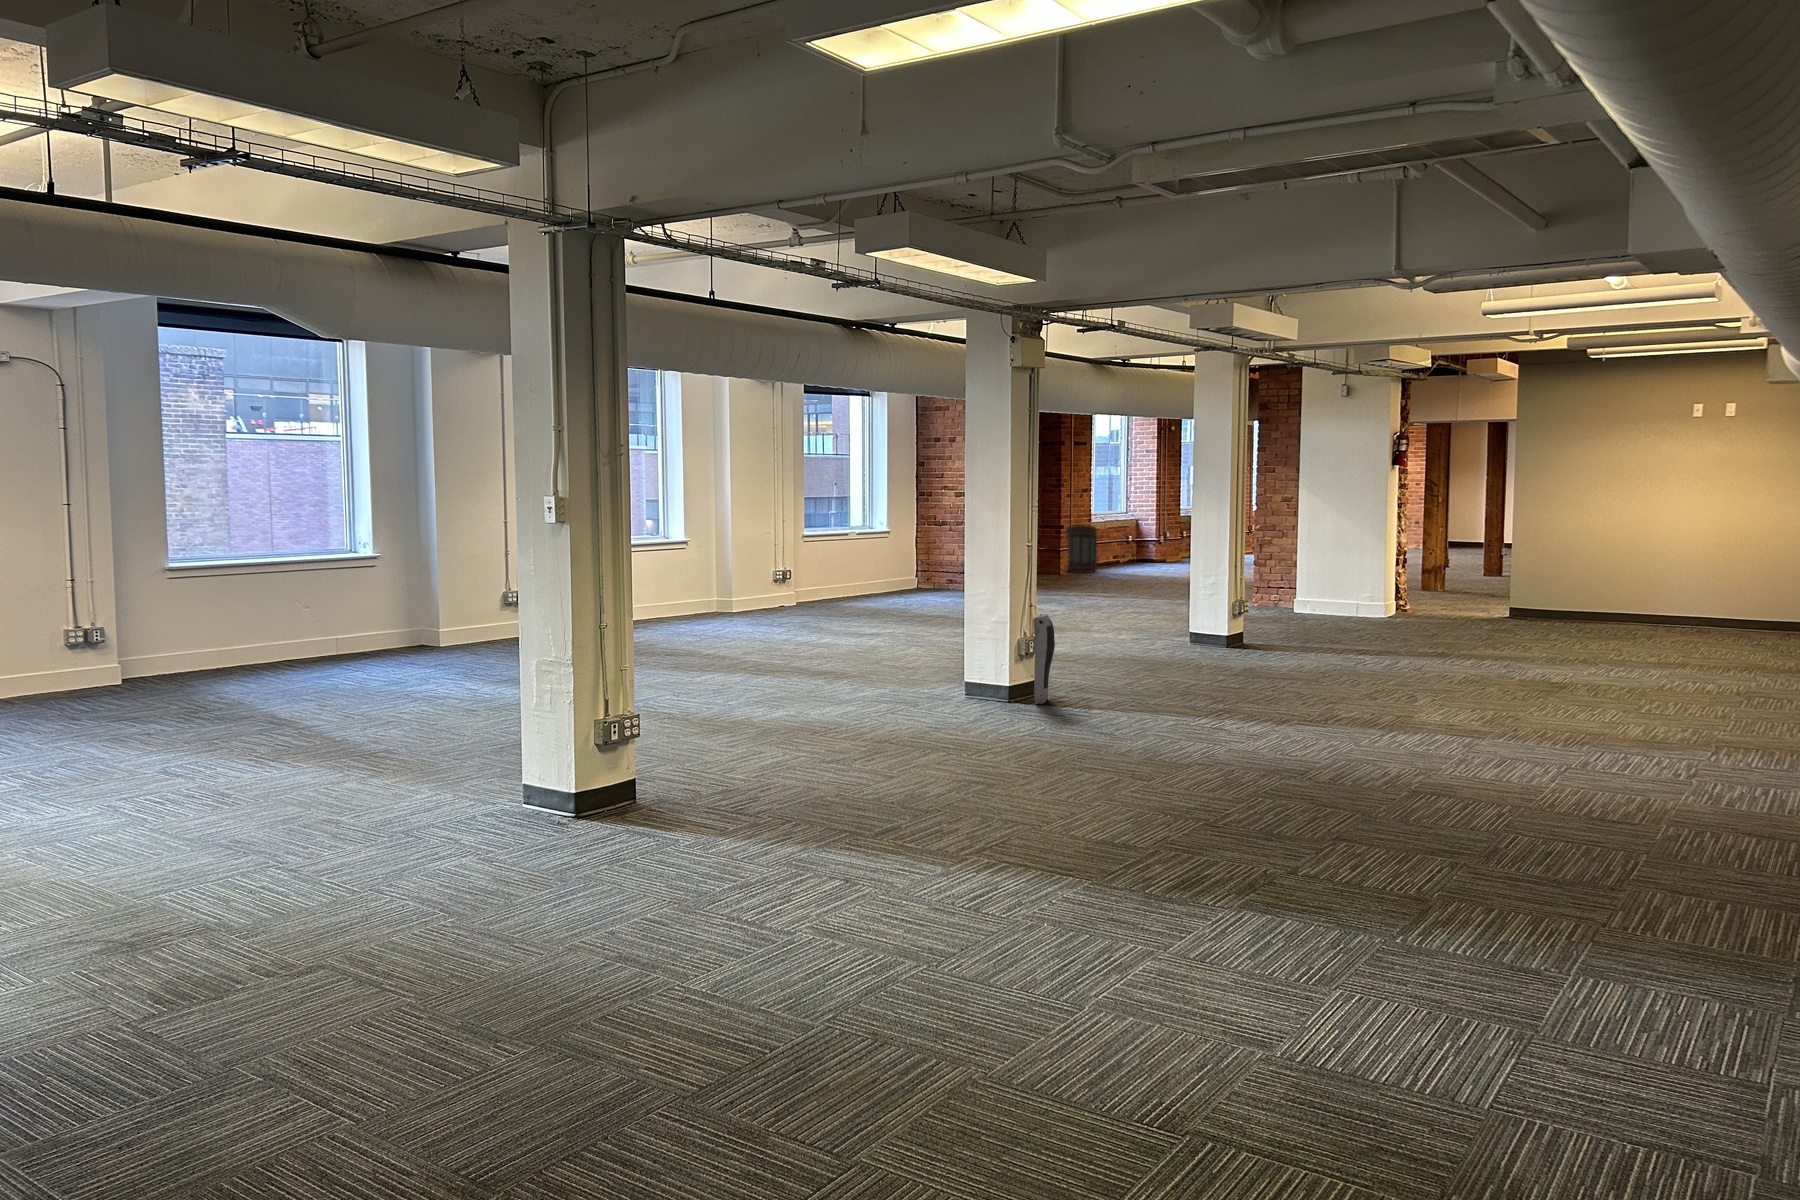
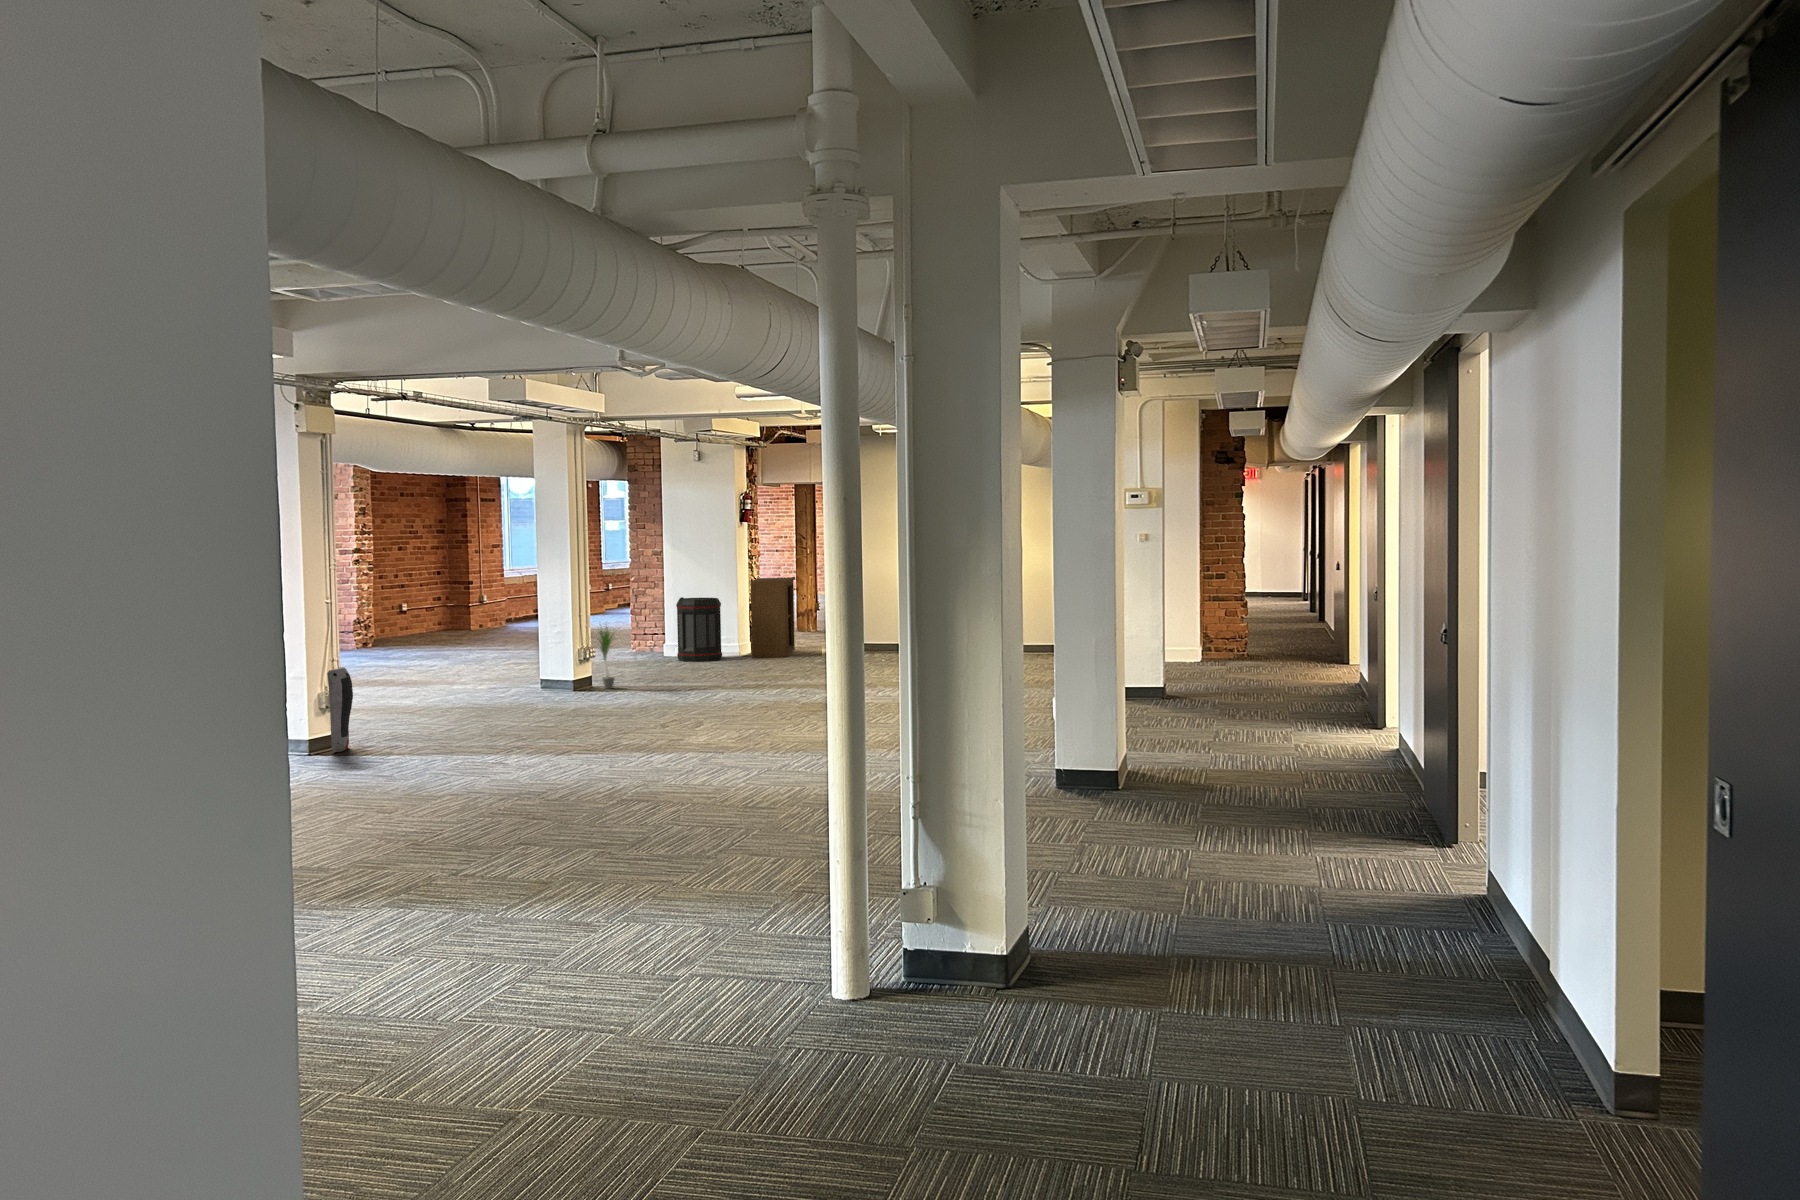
trash can: present [1066,526,1097,573] -> present [676,597,722,662]
bookshelf: none [1400,530,1450,620] -> present [750,577,795,658]
potted plant: none [1242,570,1294,647] -> present [594,627,615,689]

